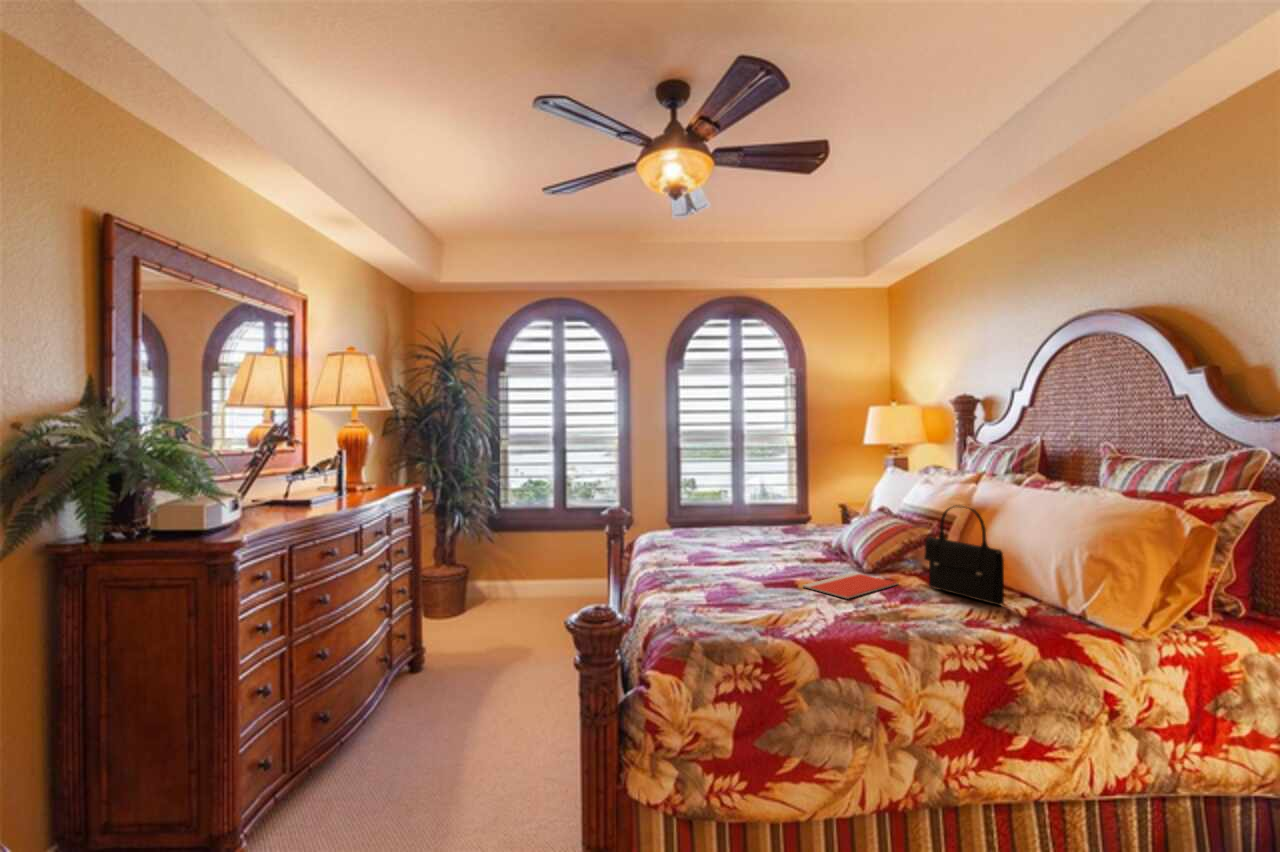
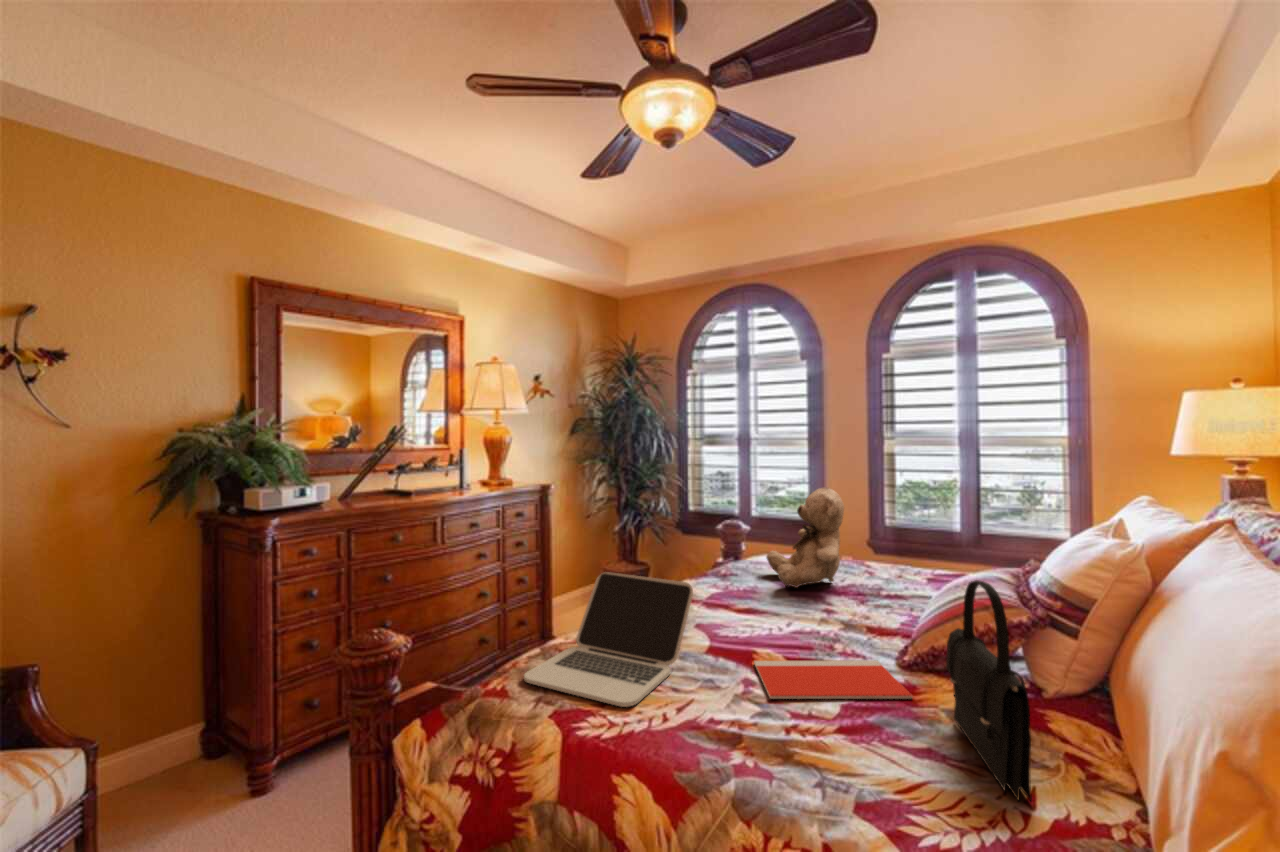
teddy bear: none [691,471,760,548] -> present [766,488,844,588]
laptop: none [676,539,795,625] -> present [524,572,693,707]

